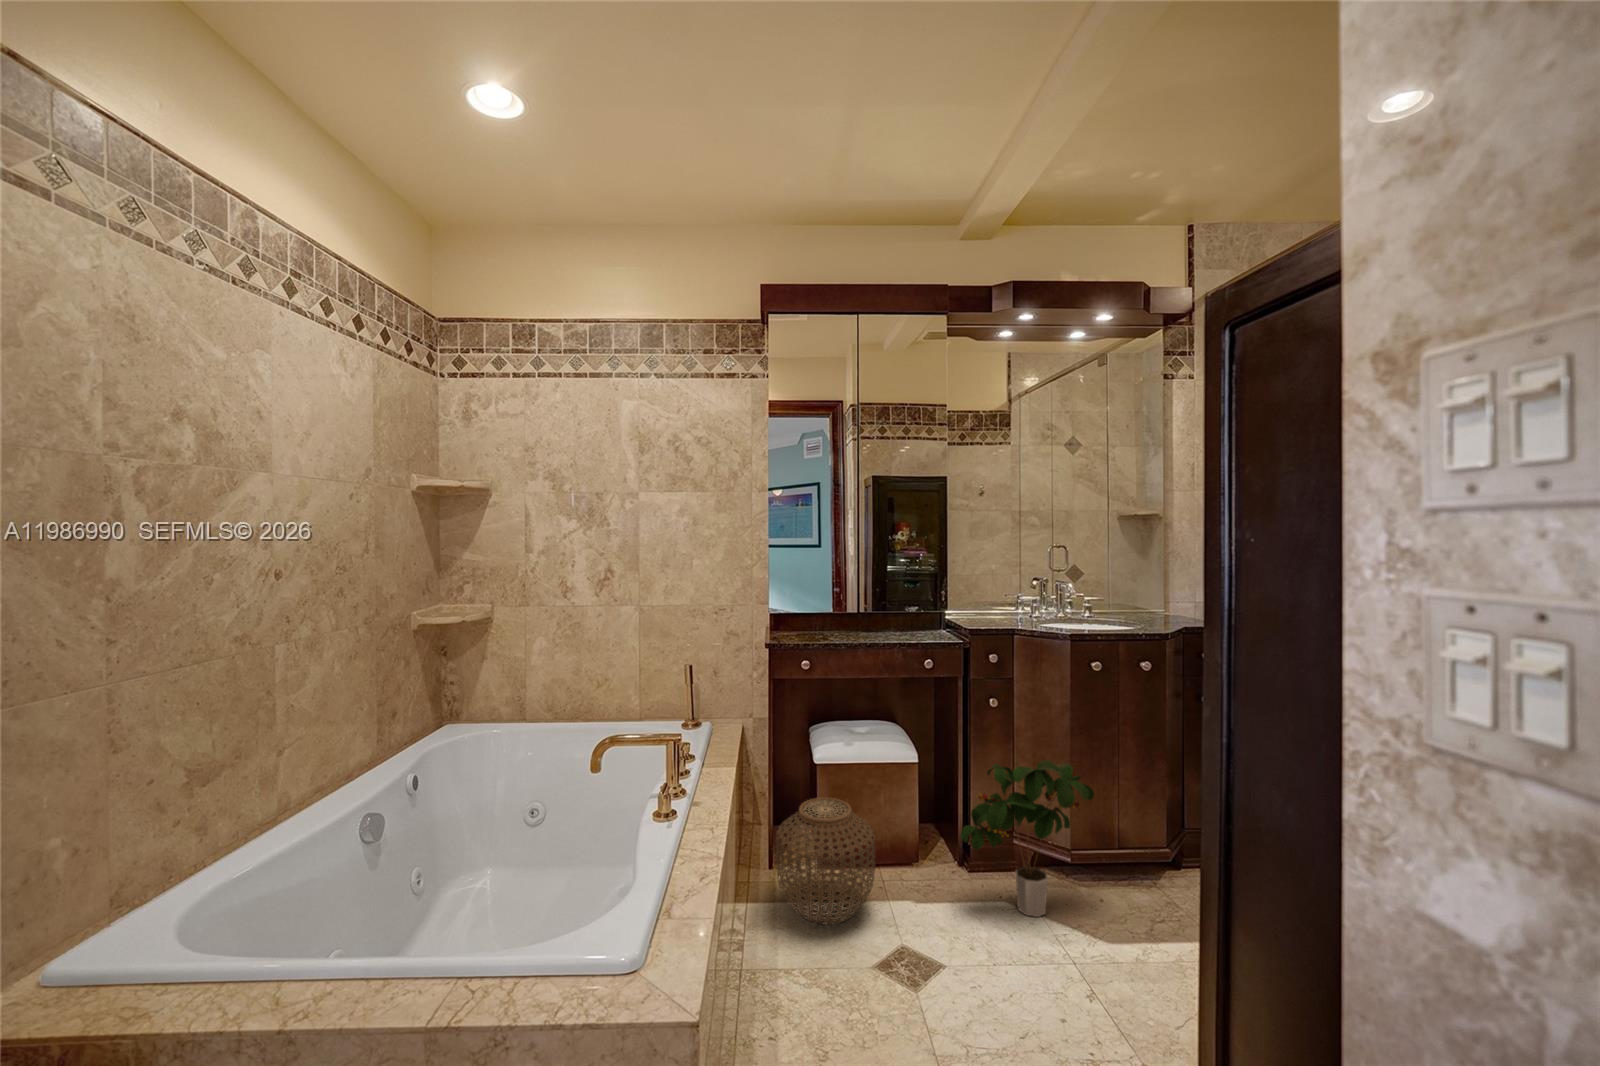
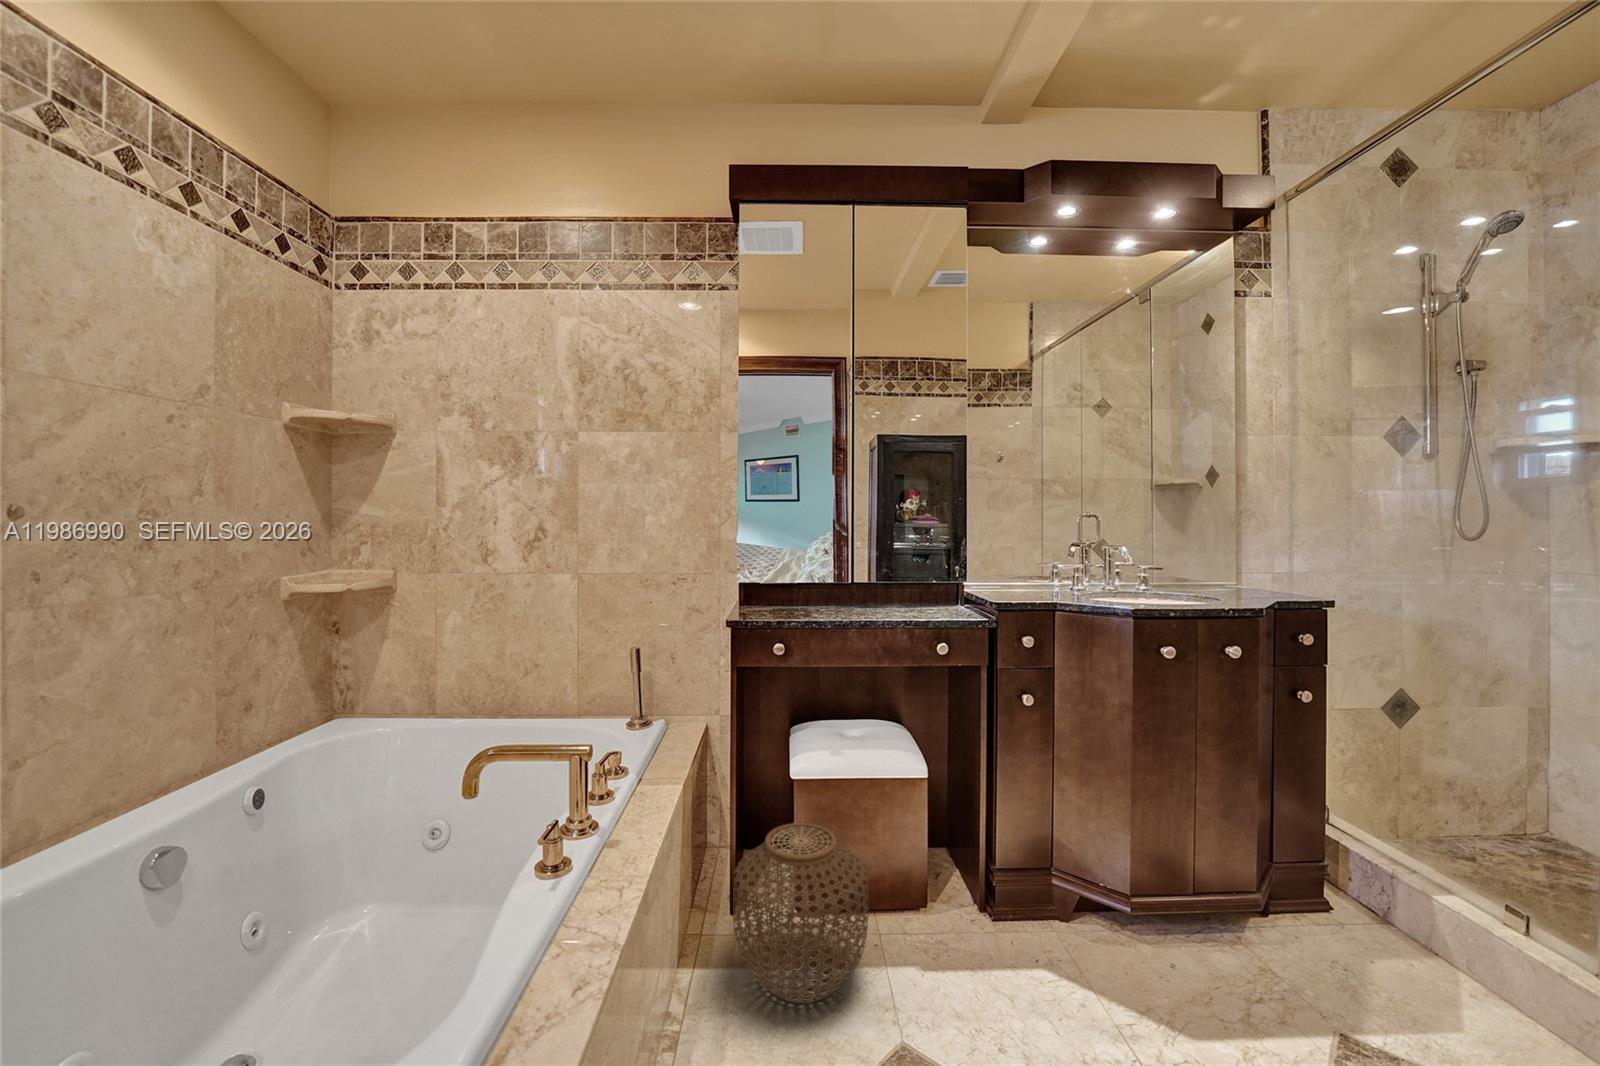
potted plant: present [961,760,1094,917] -> none [985,777,1167,995]

